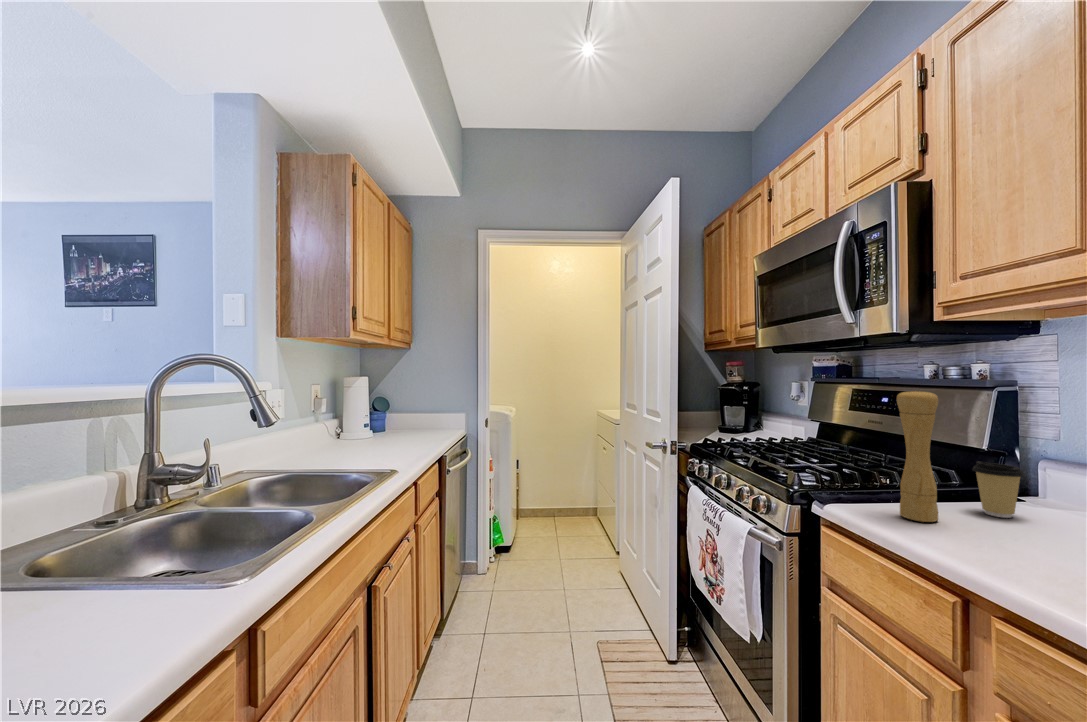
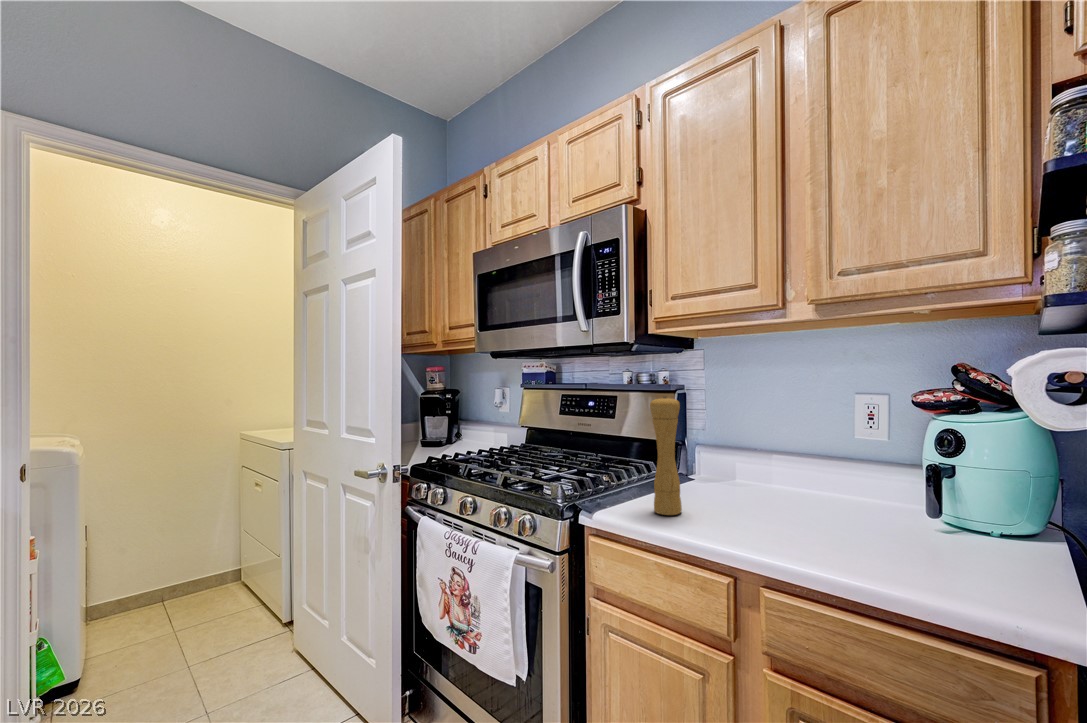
coffee cup: present [973,461,1024,518] -> none [687,453,720,497]

